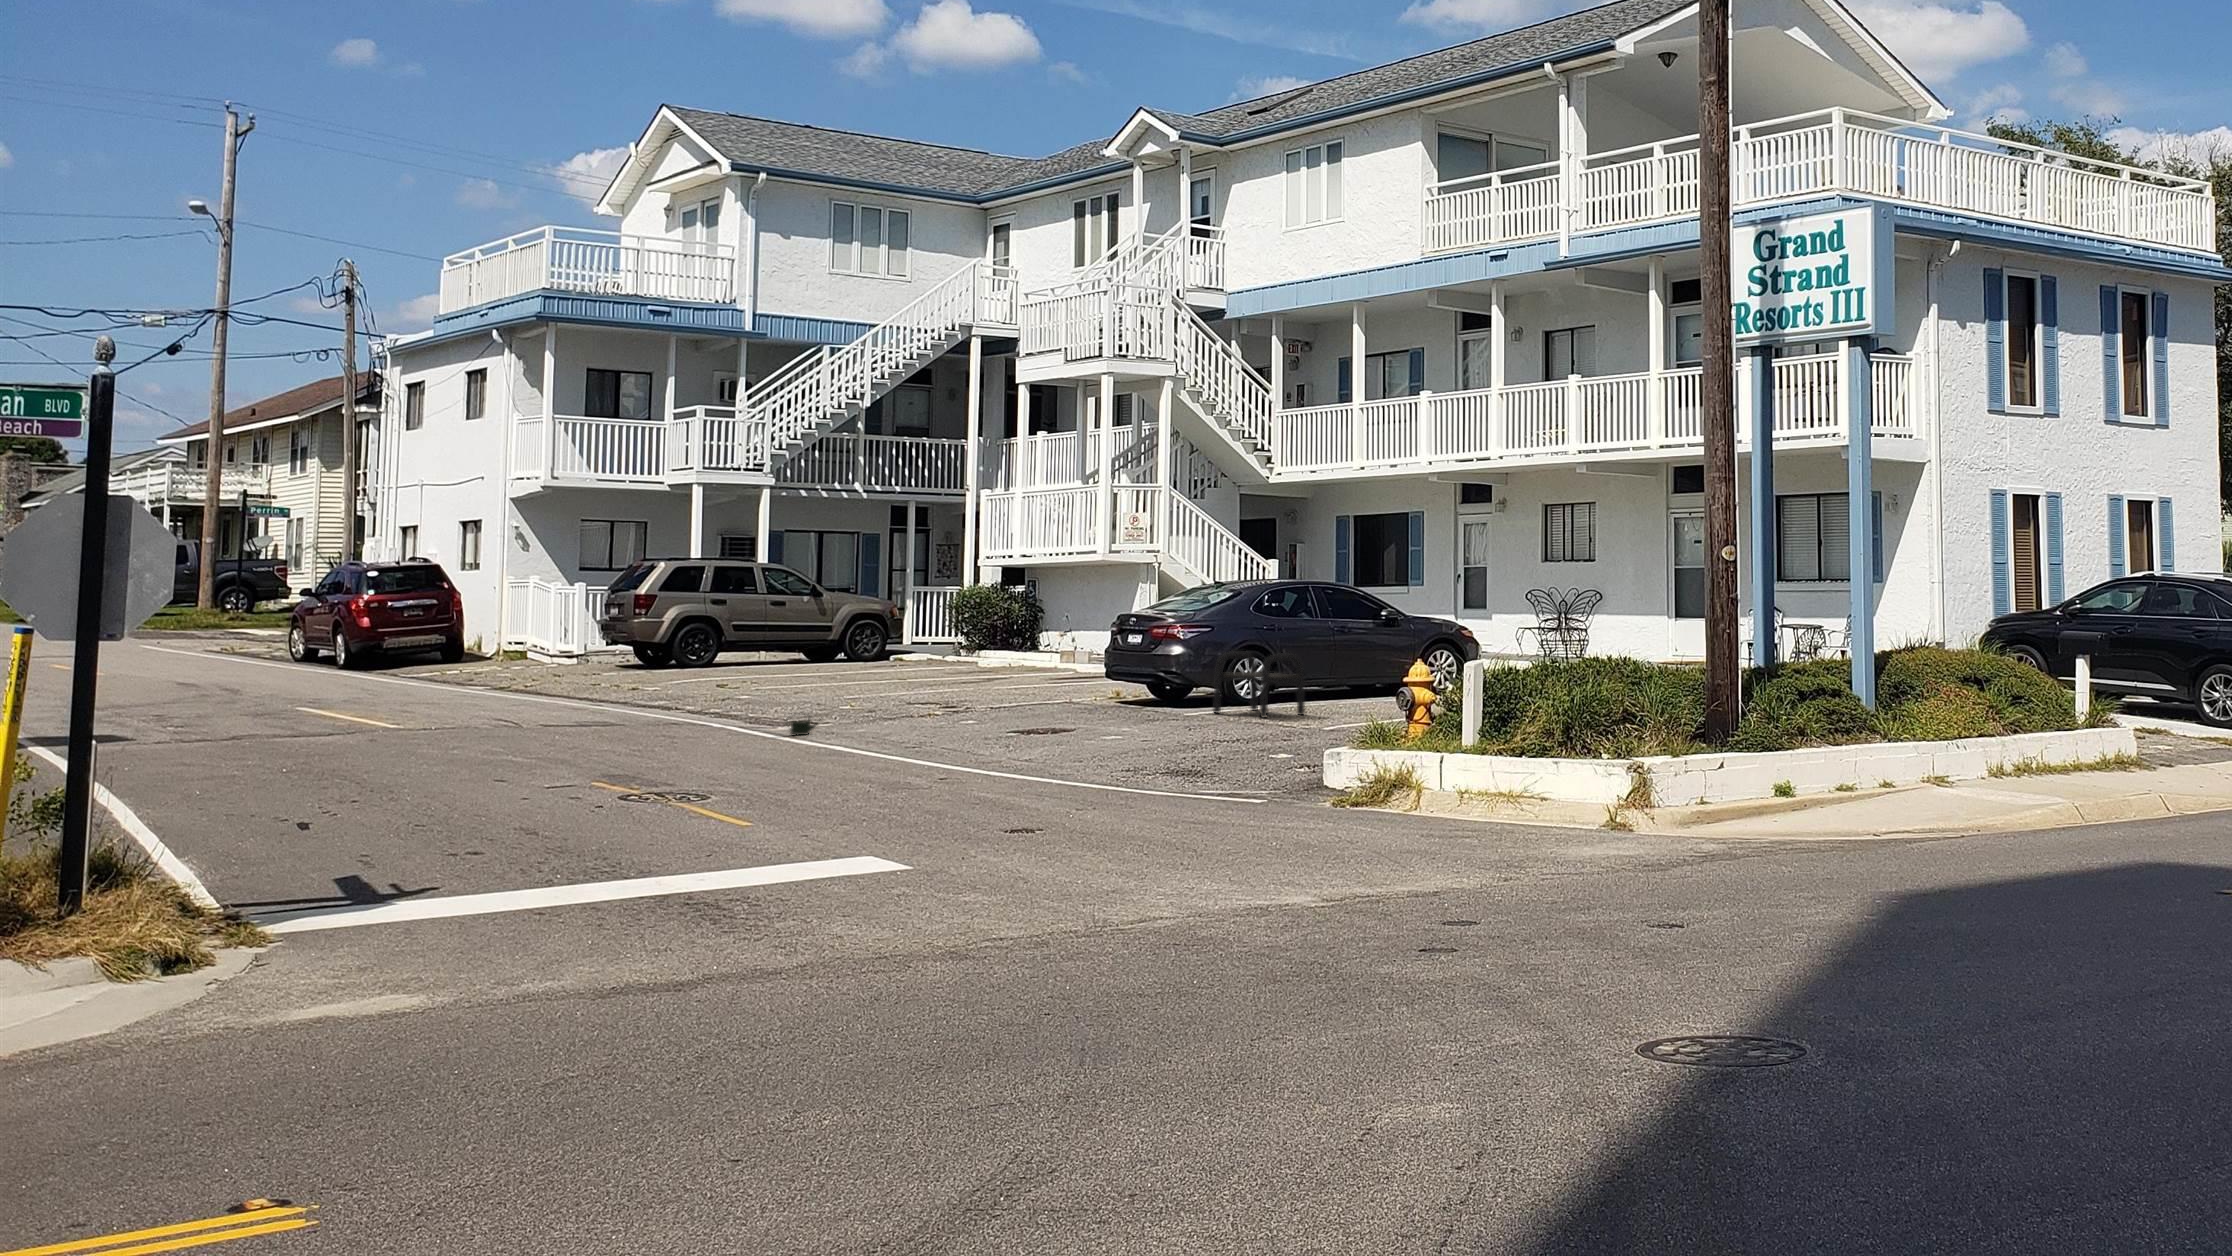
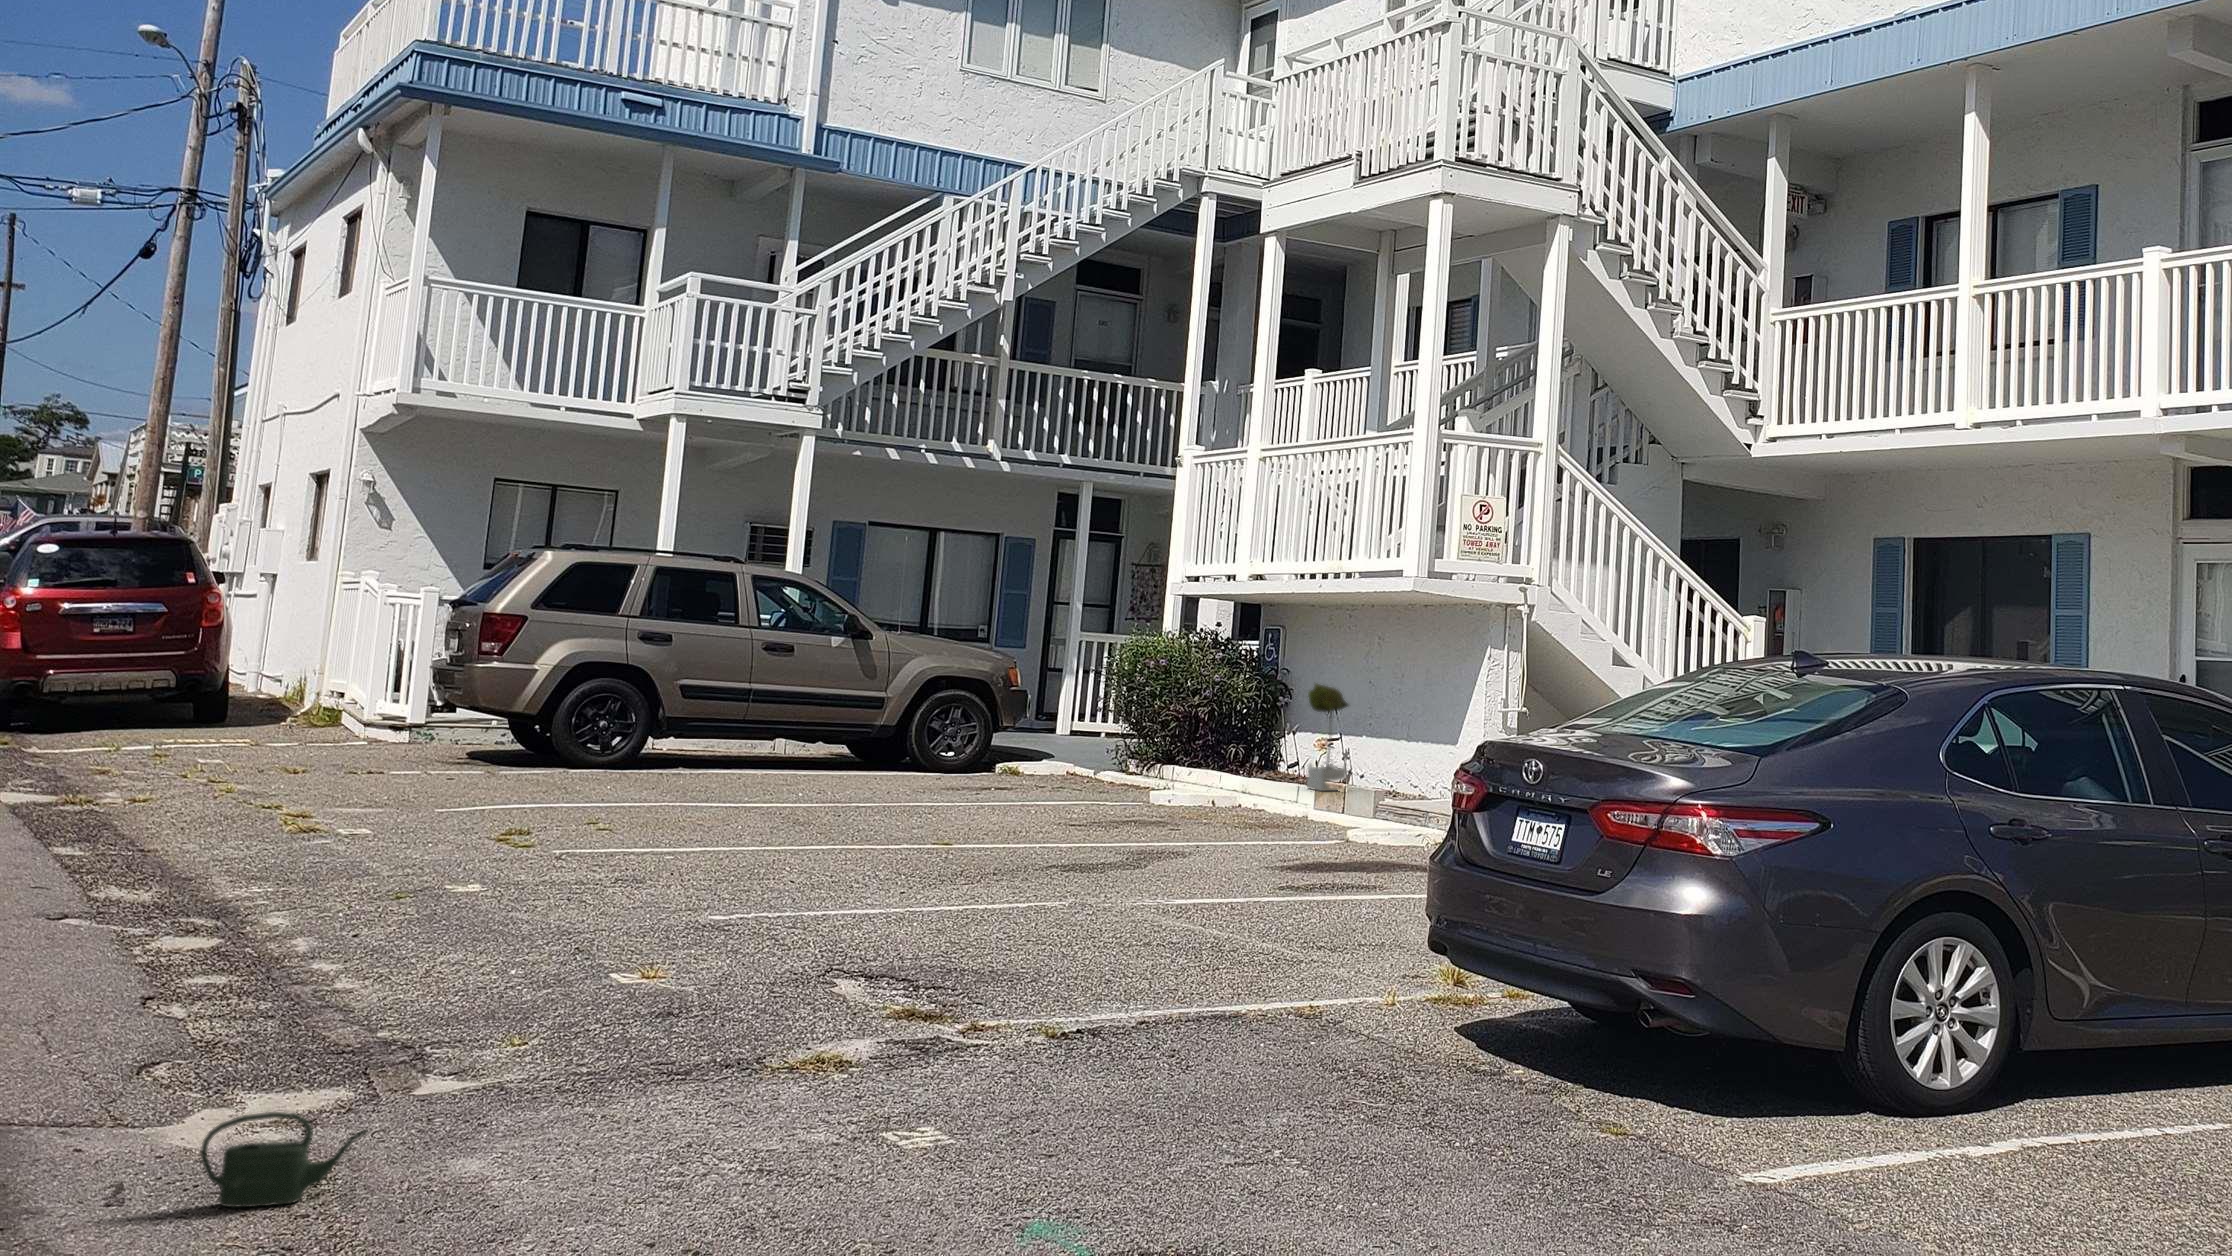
potted tree: none [1051,604,1073,657] -> present [1307,684,1348,791]
bench: present [1213,651,1305,718] -> none [1823,916,2174,1202]

